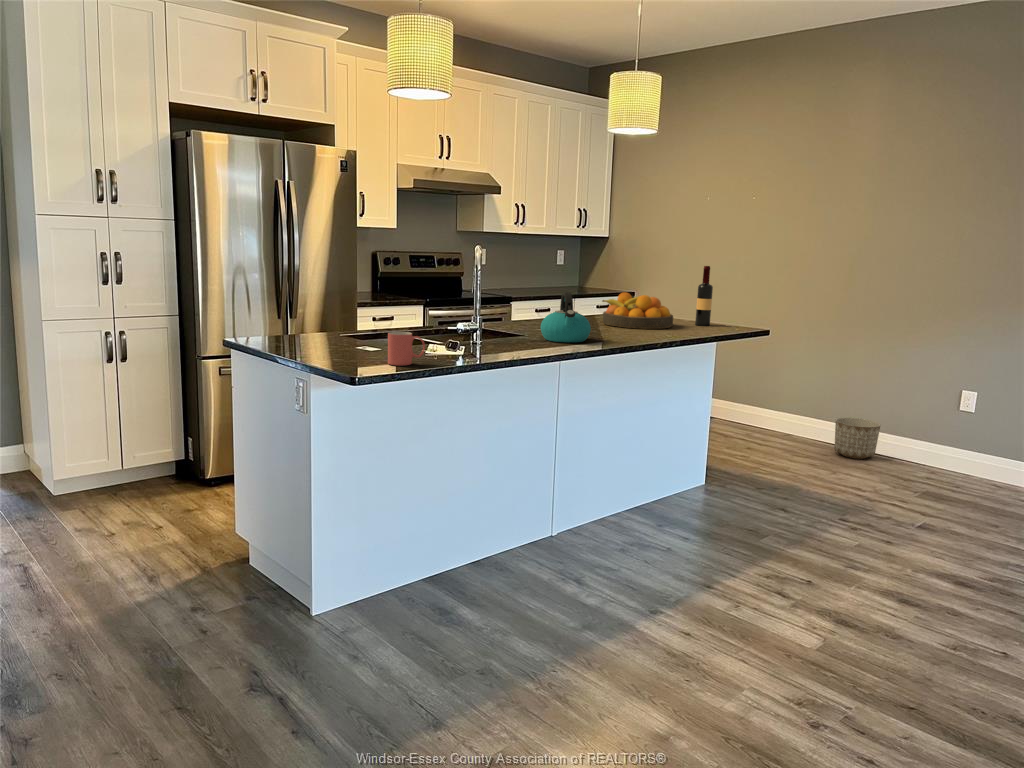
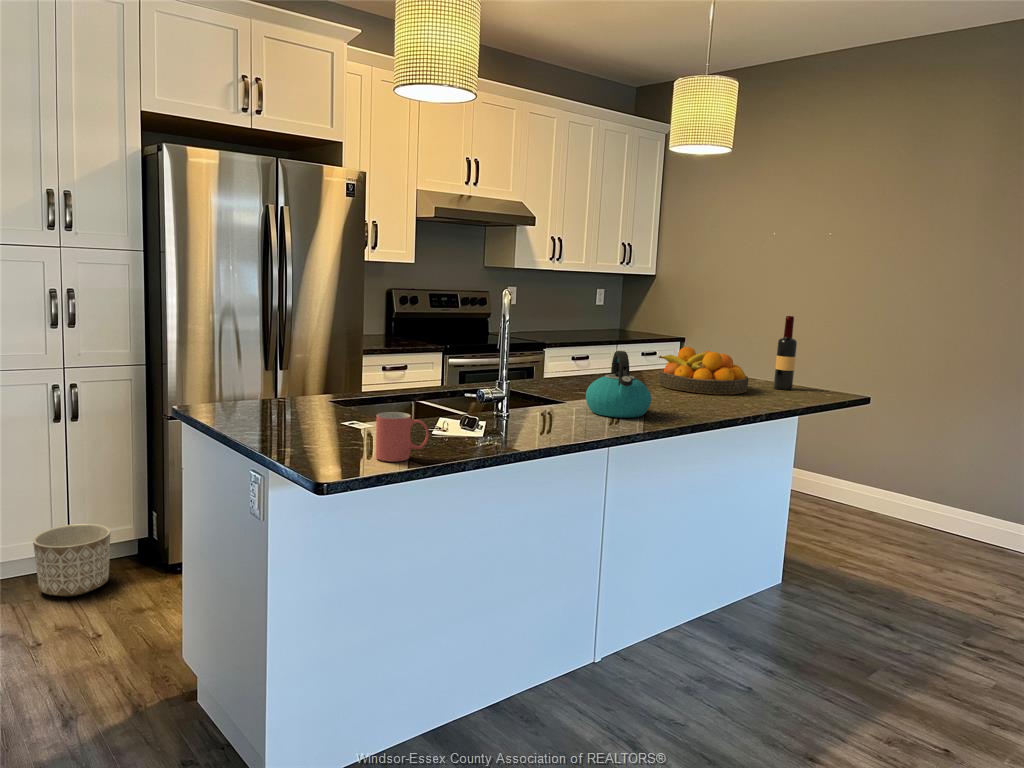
planter: present [834,417,881,459] -> present [33,524,110,596]

